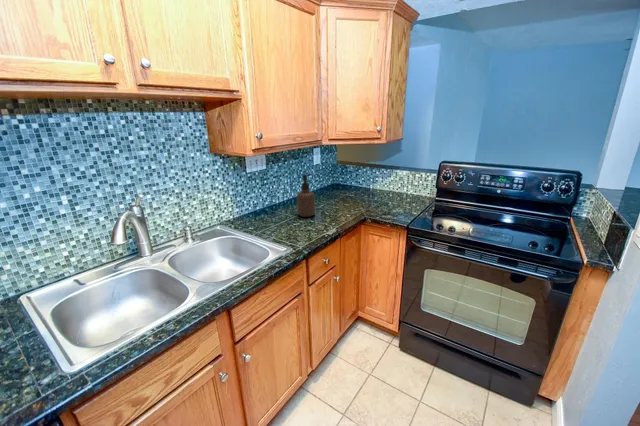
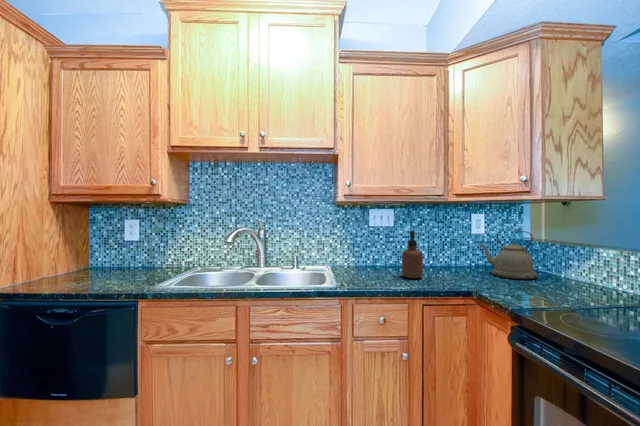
kettle: none [326,161,363,197] -> present [480,231,537,279]

